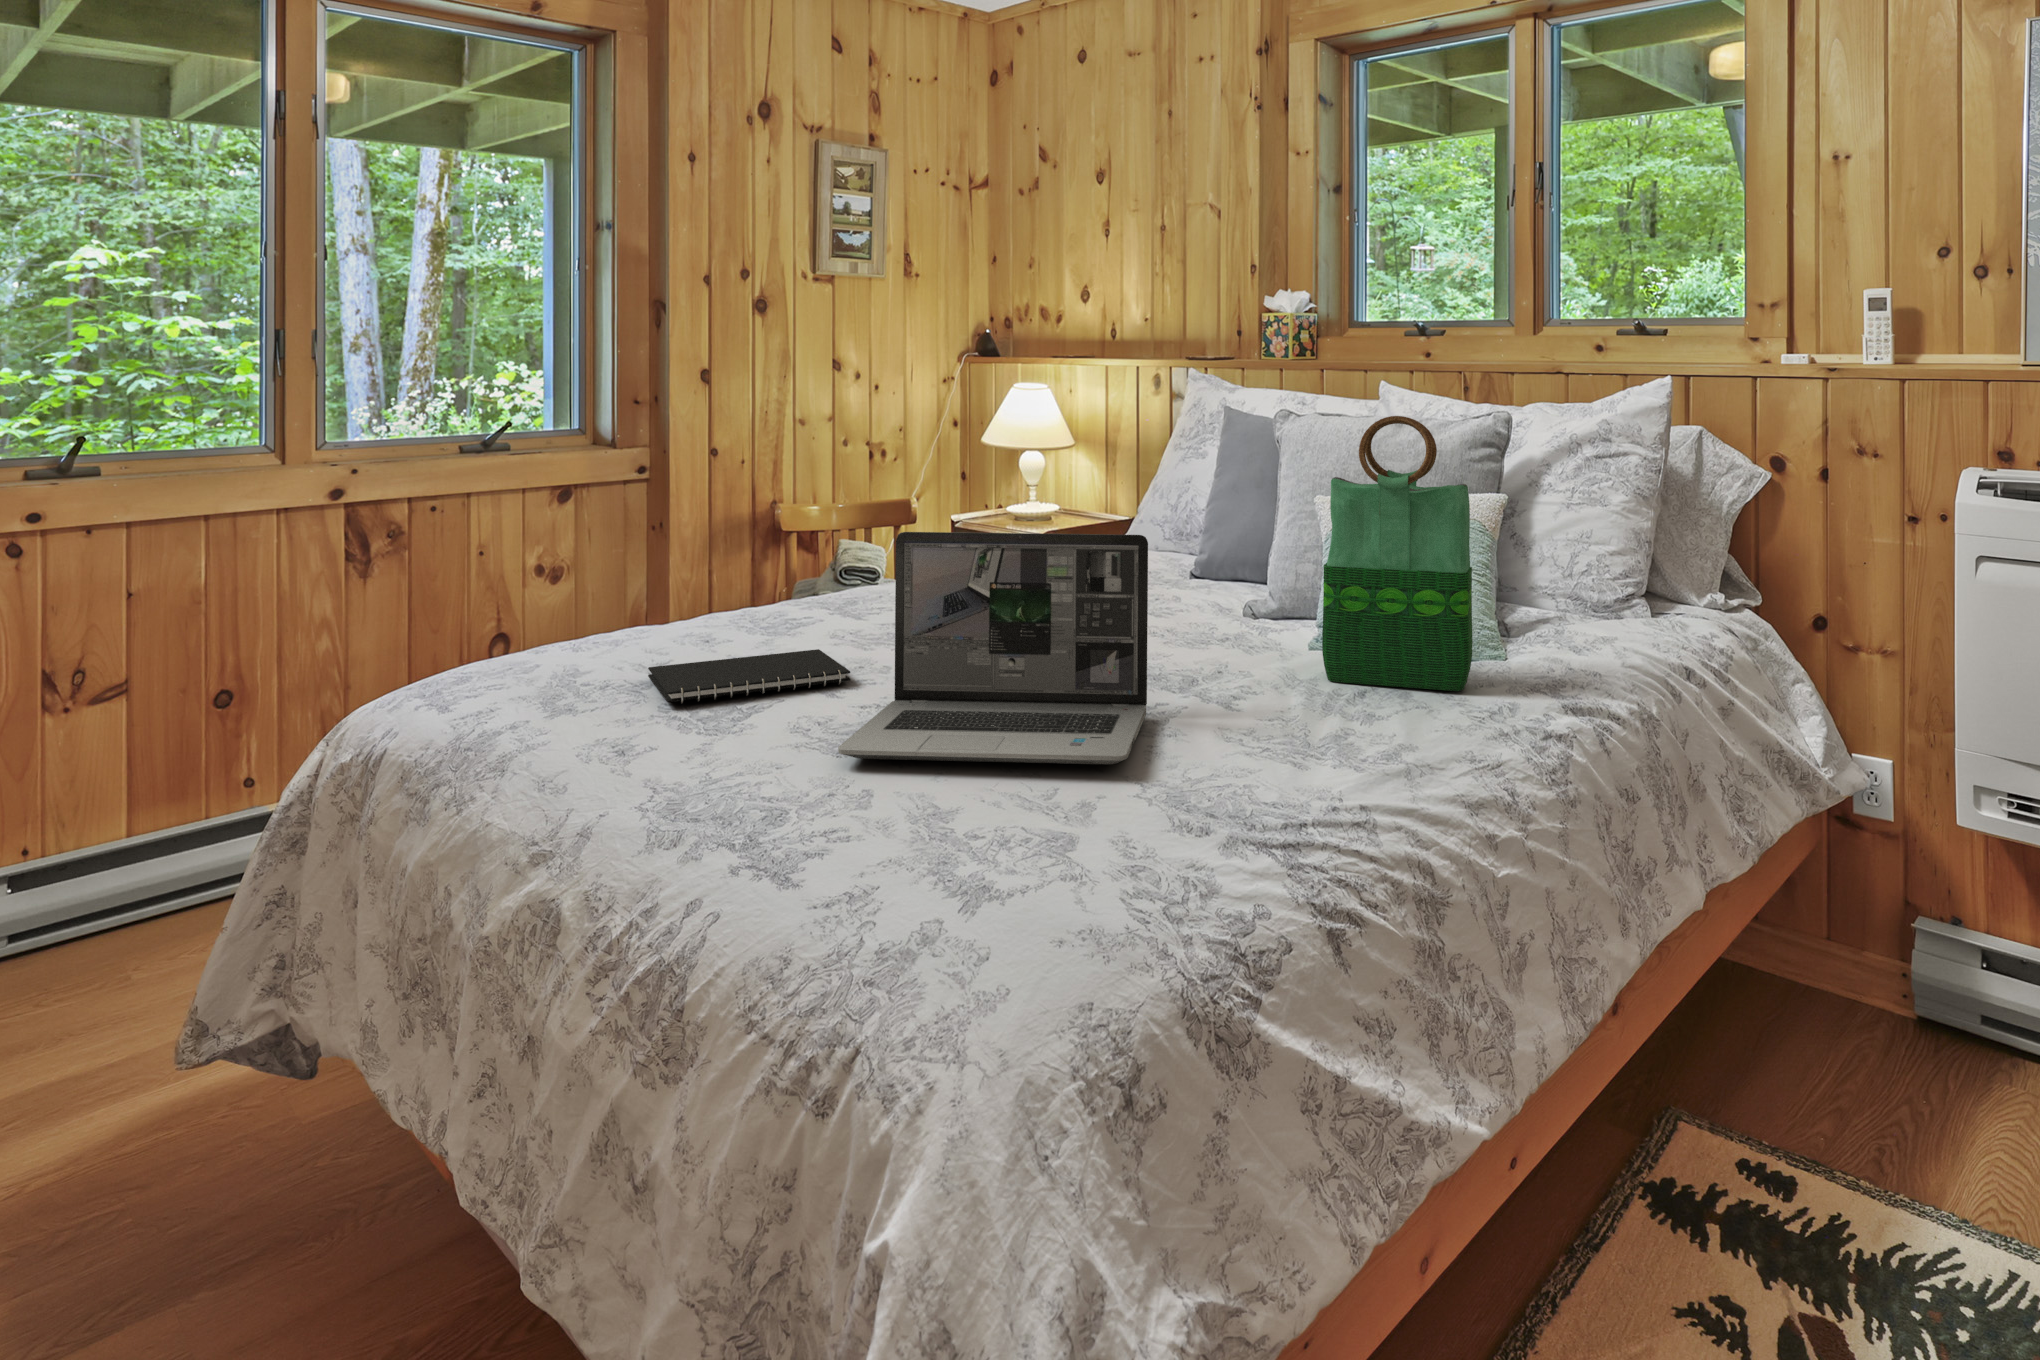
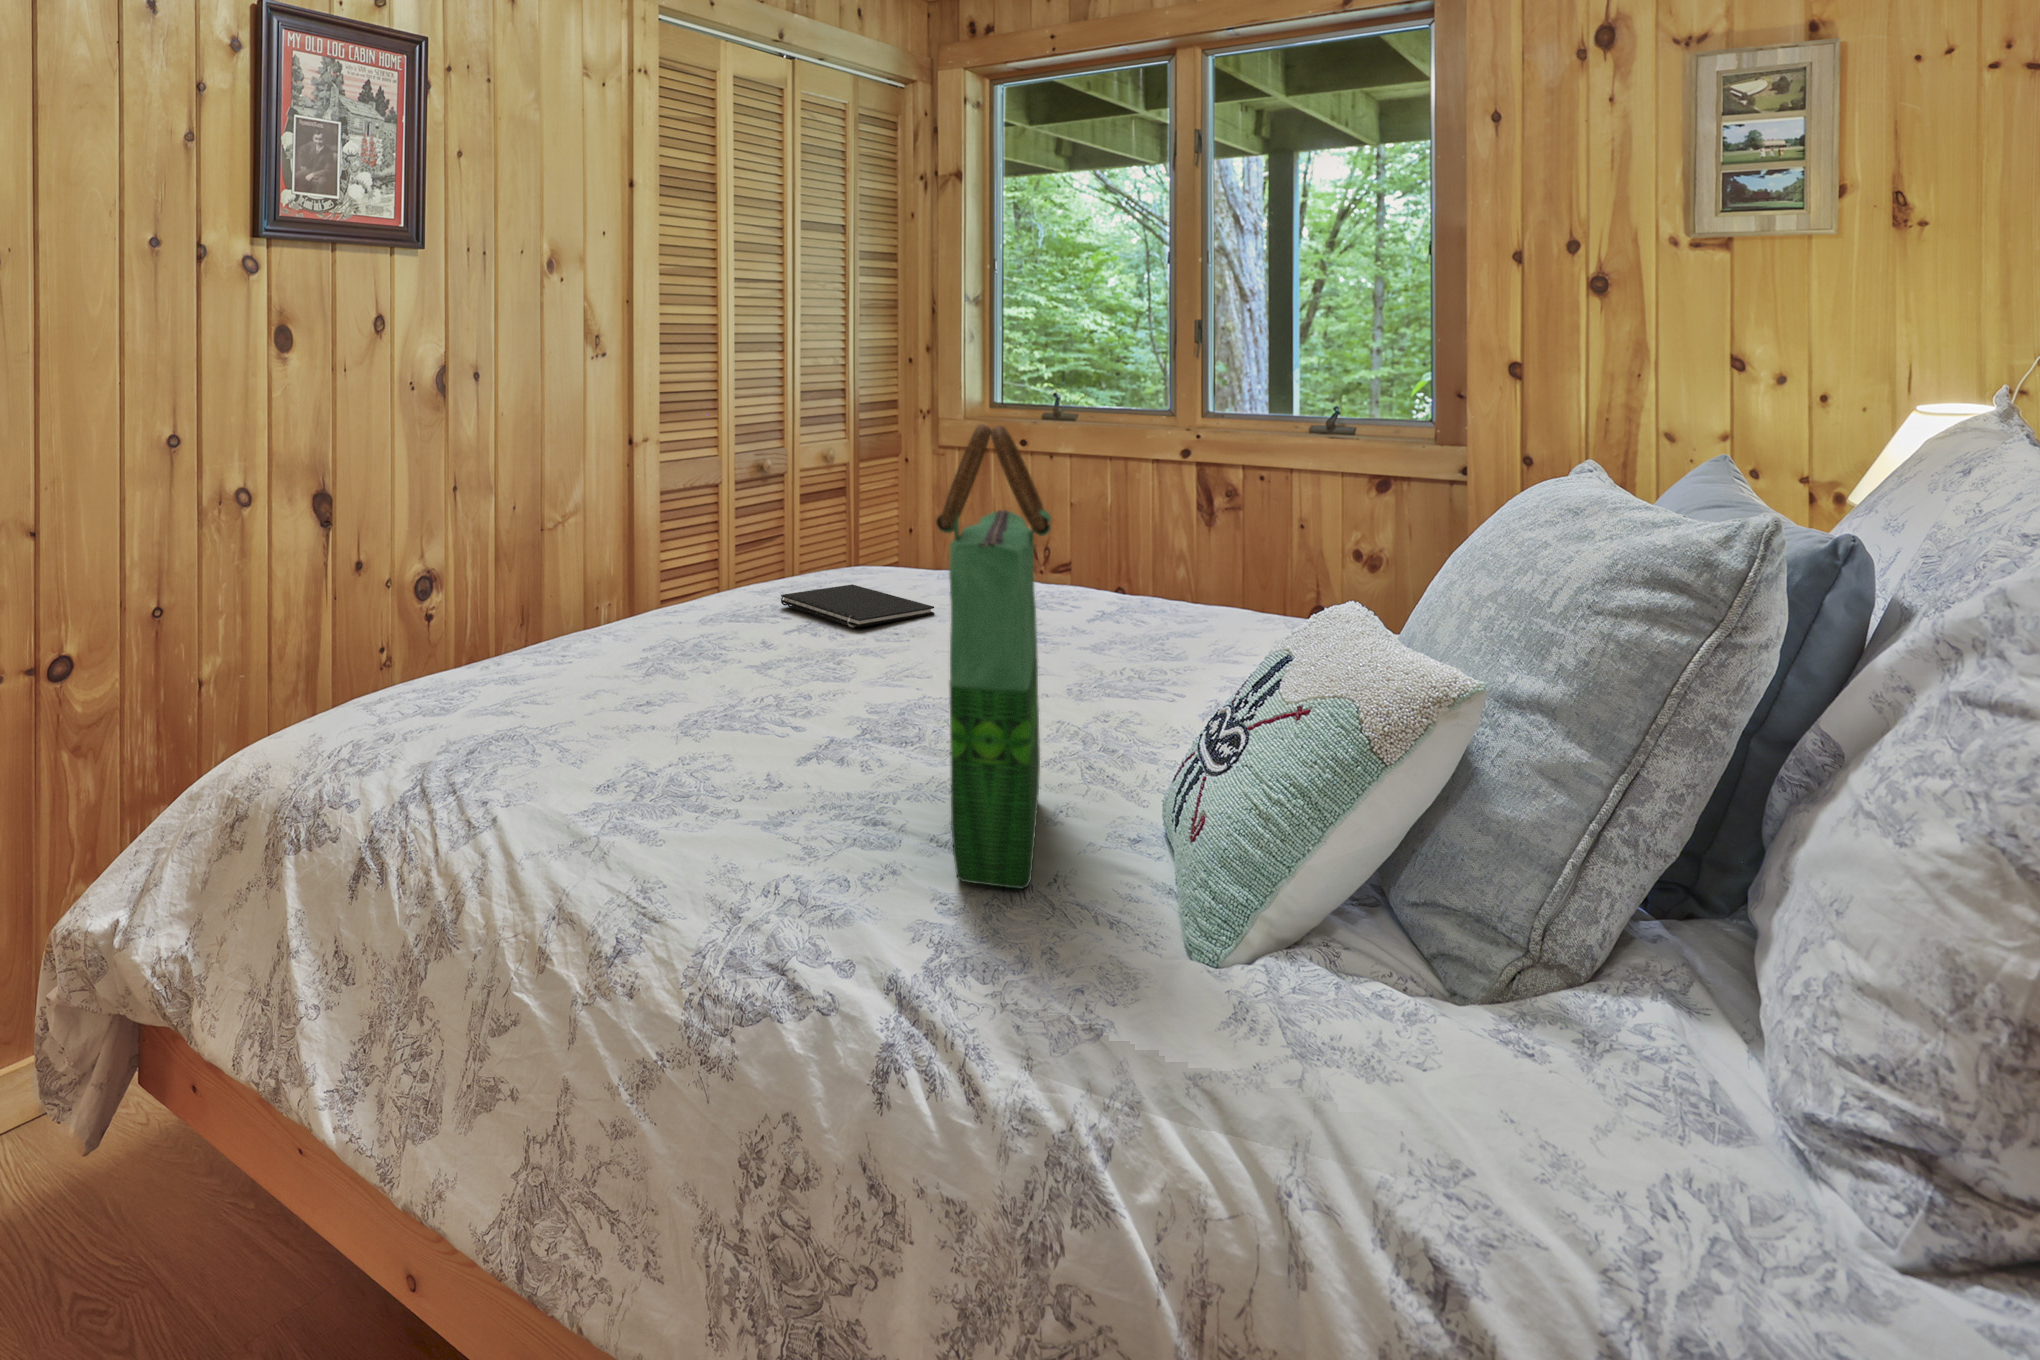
laptop: present [838,532,1148,764] -> none [612,502,798,720]

